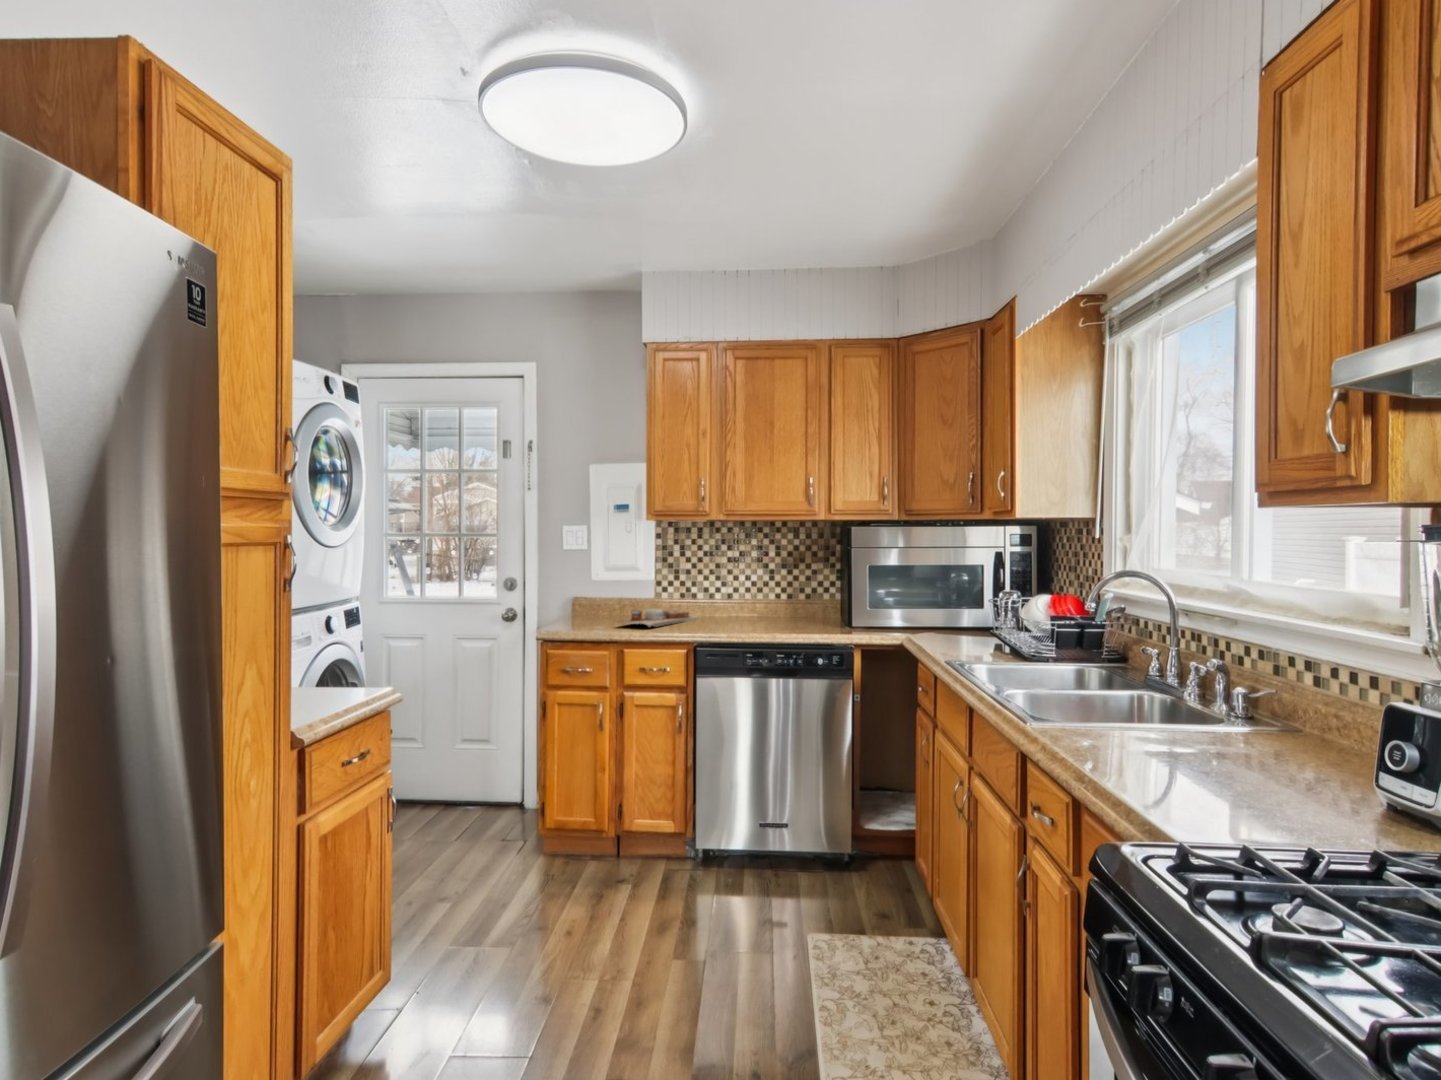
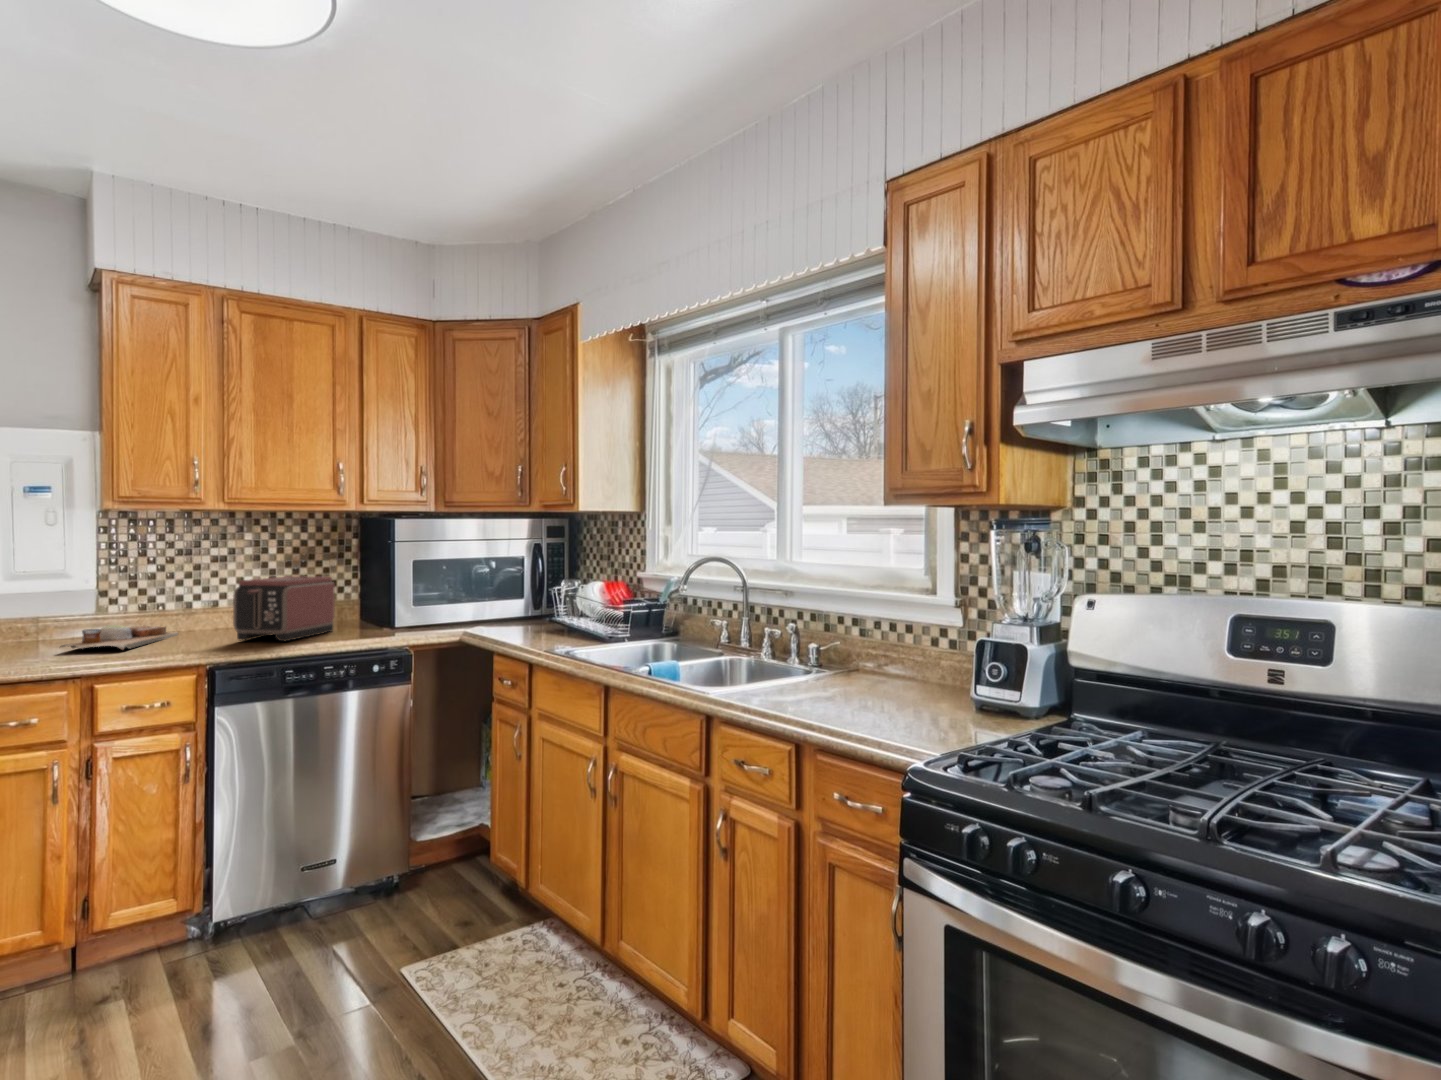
toaster: none [721,576,801,630] -> present [233,576,335,641]

